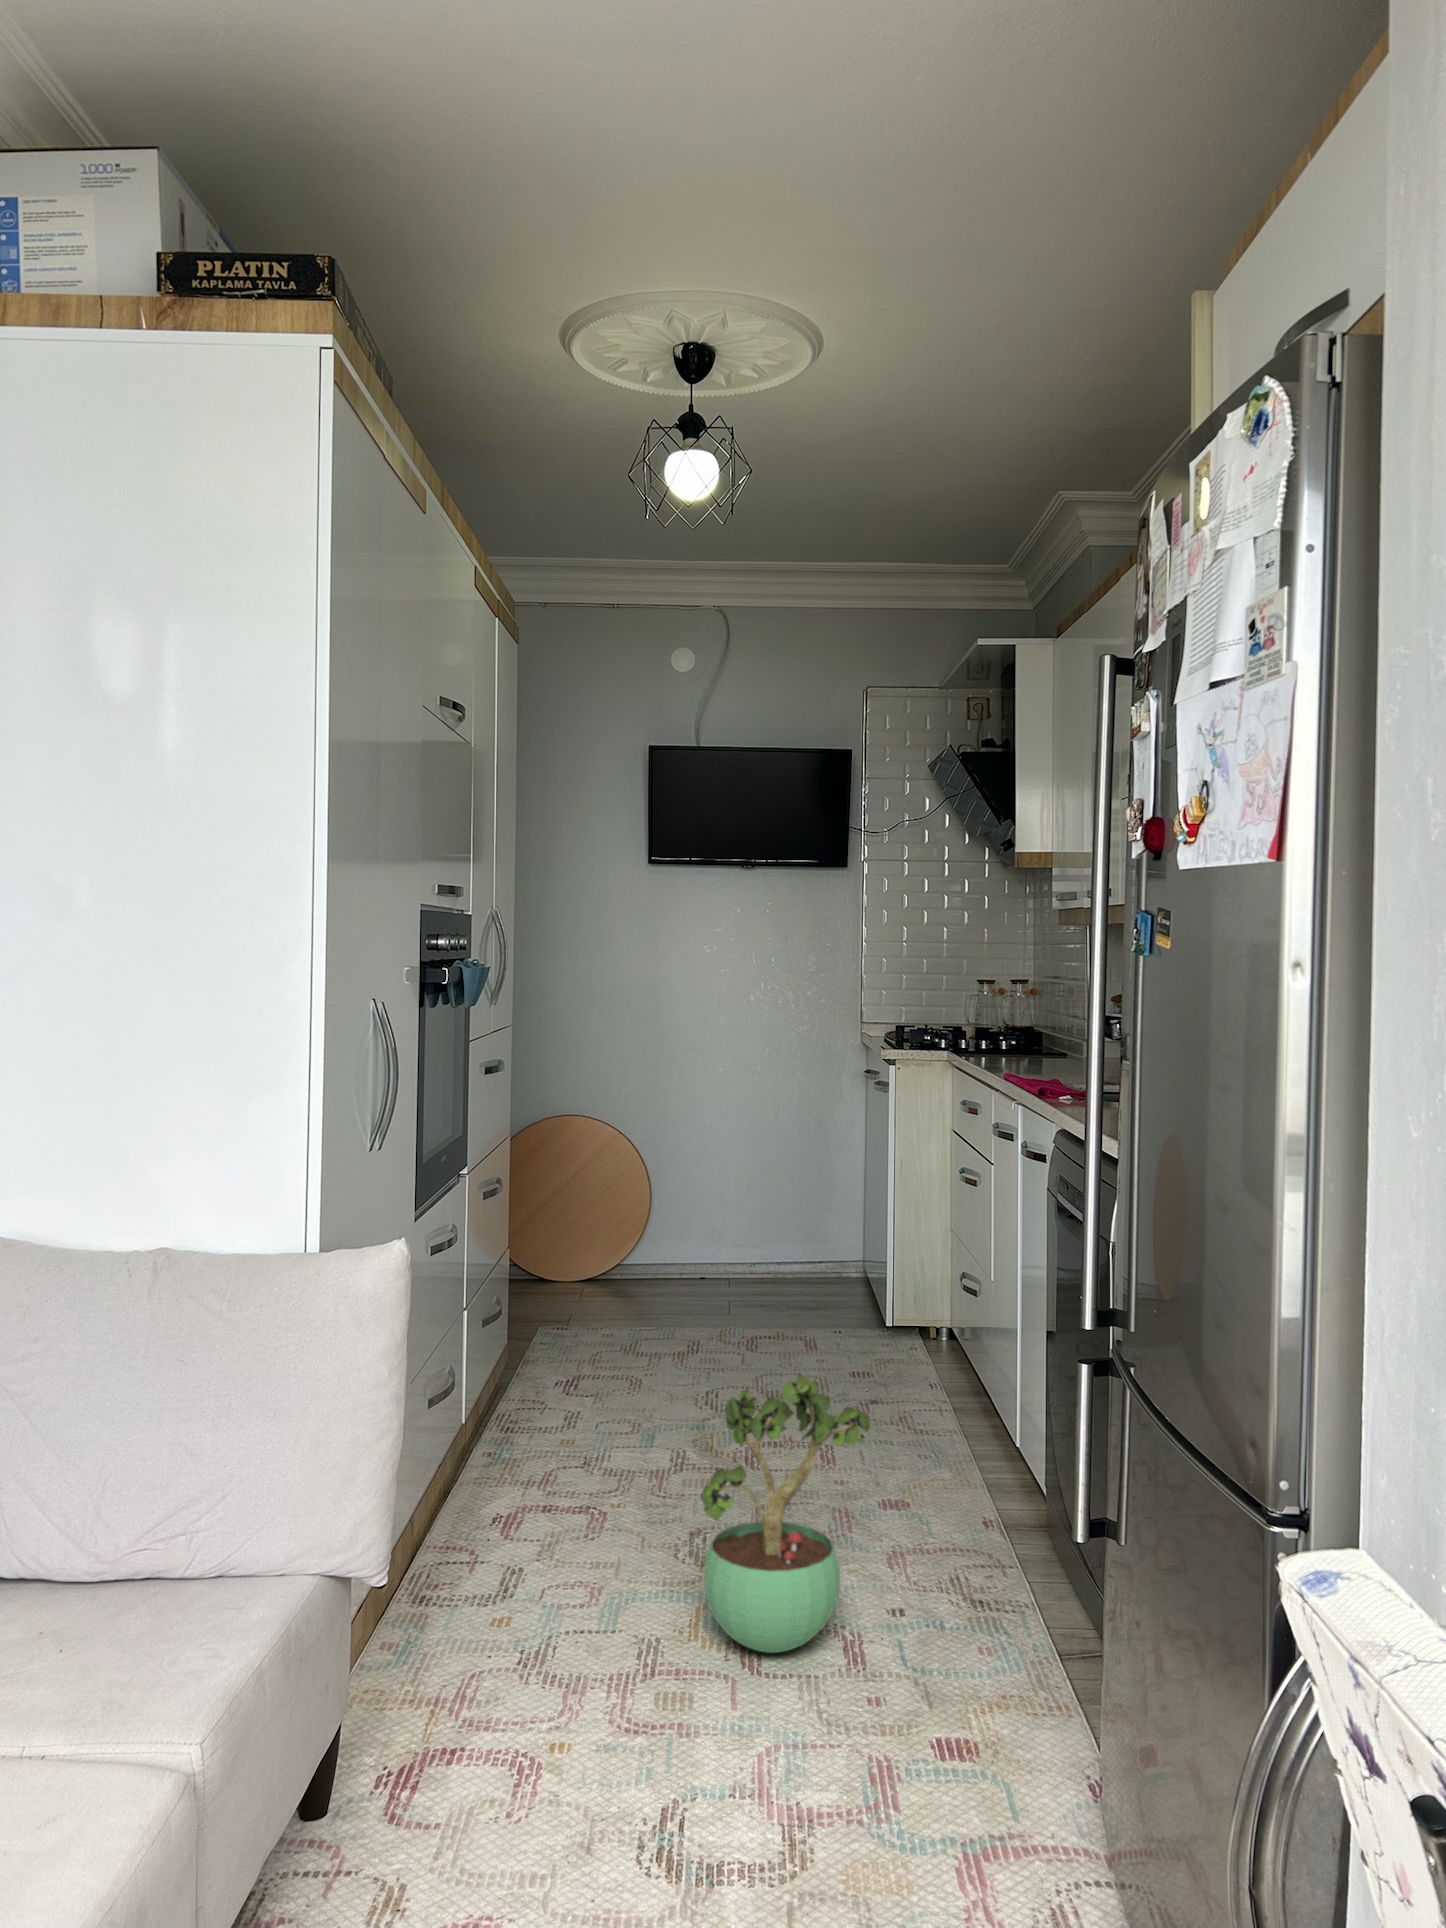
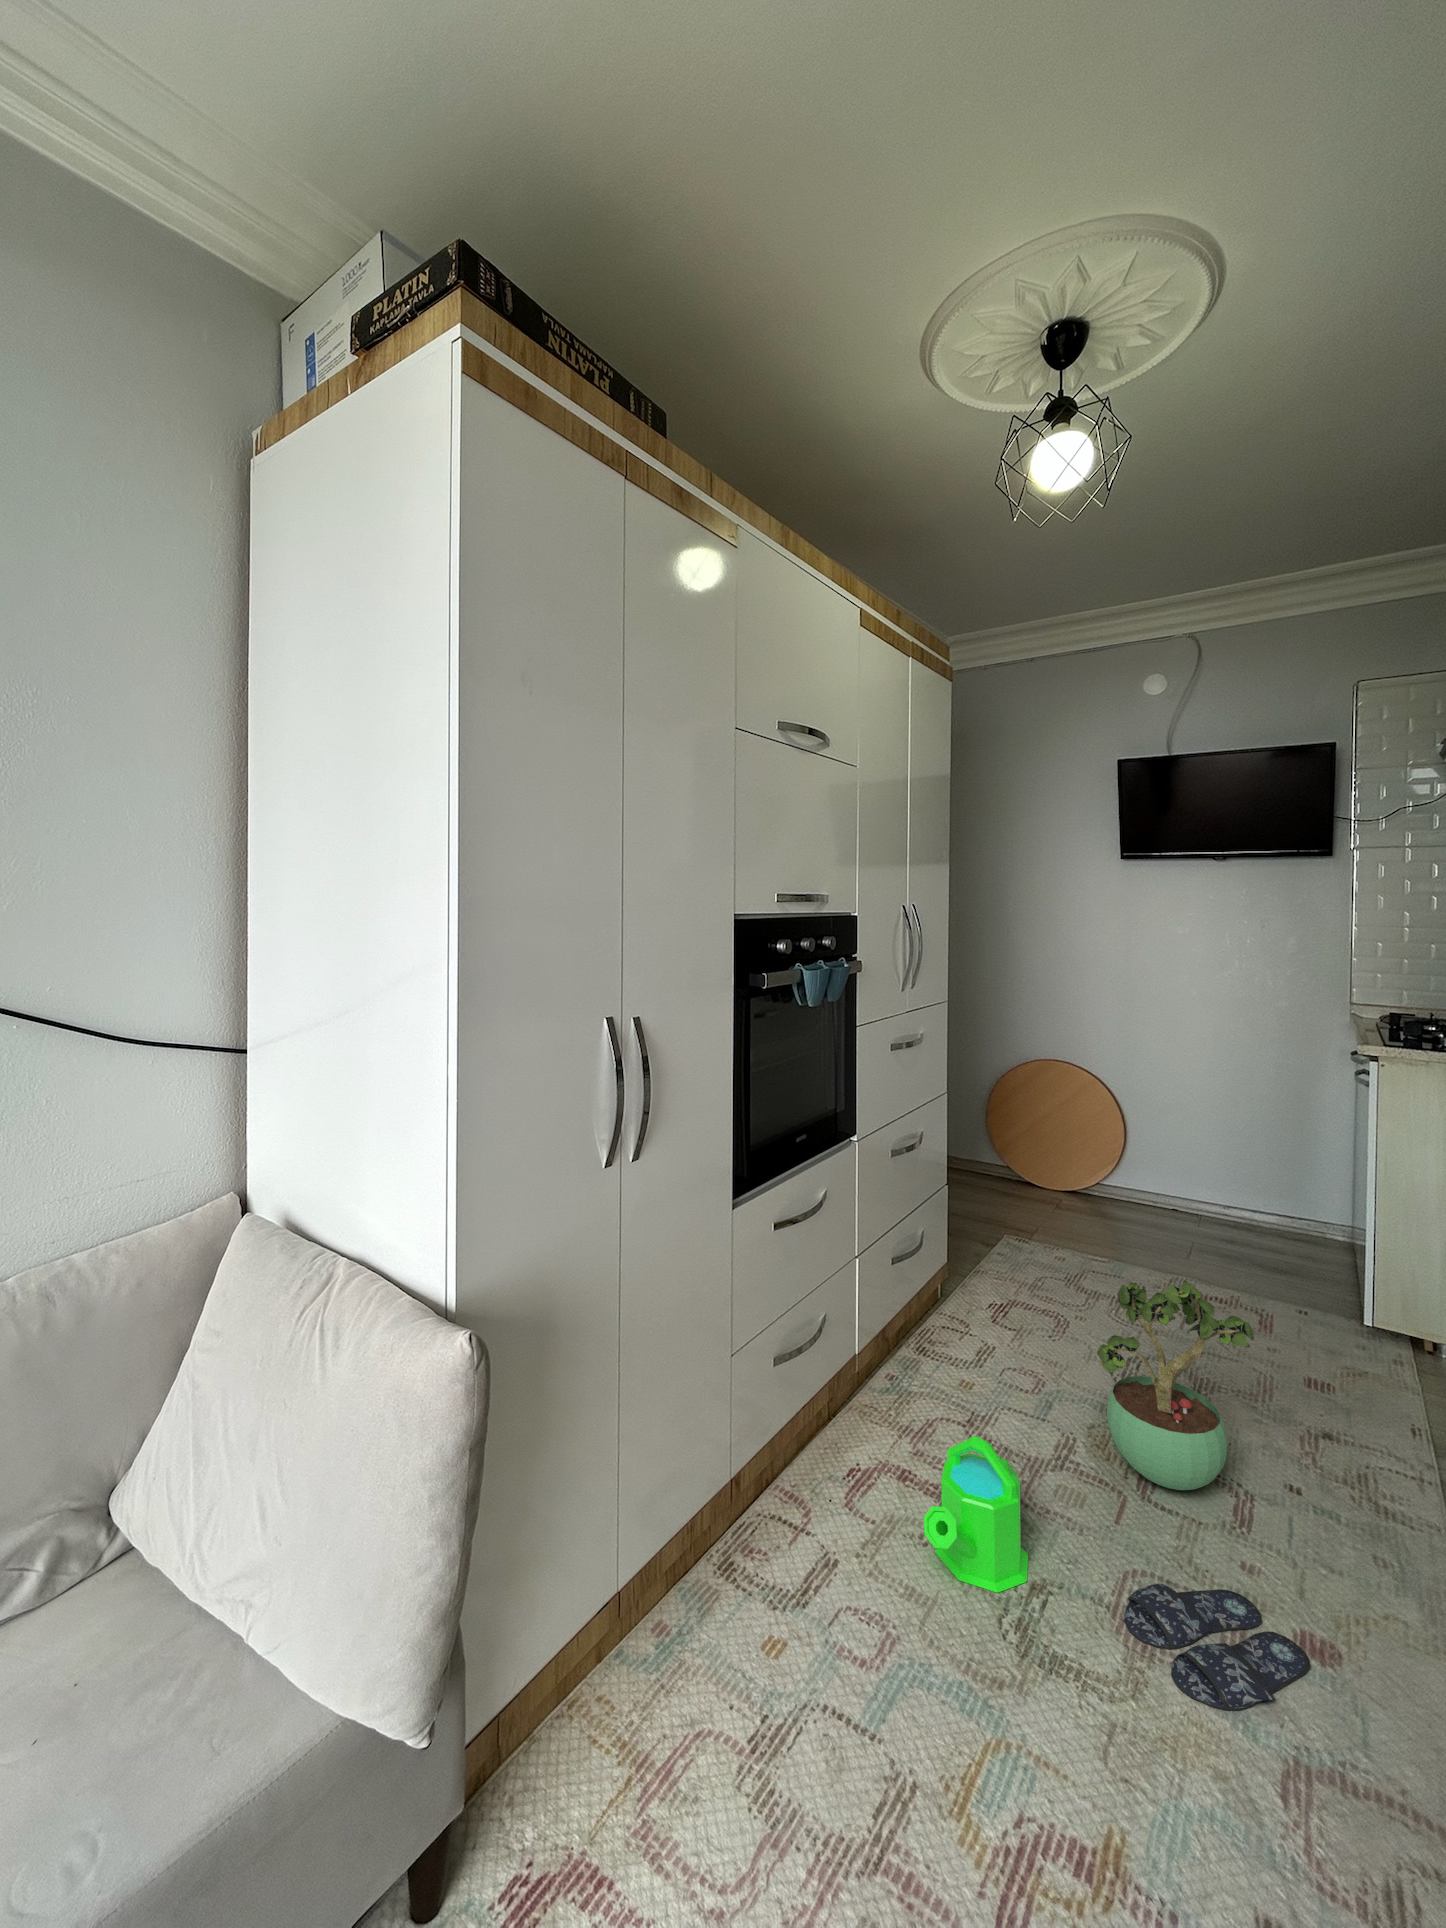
watering can: none [527,1633,656,1841] -> present [924,1436,1028,1593]
slippers: none [771,1728,954,1843] -> present [1124,1584,1310,1711]

